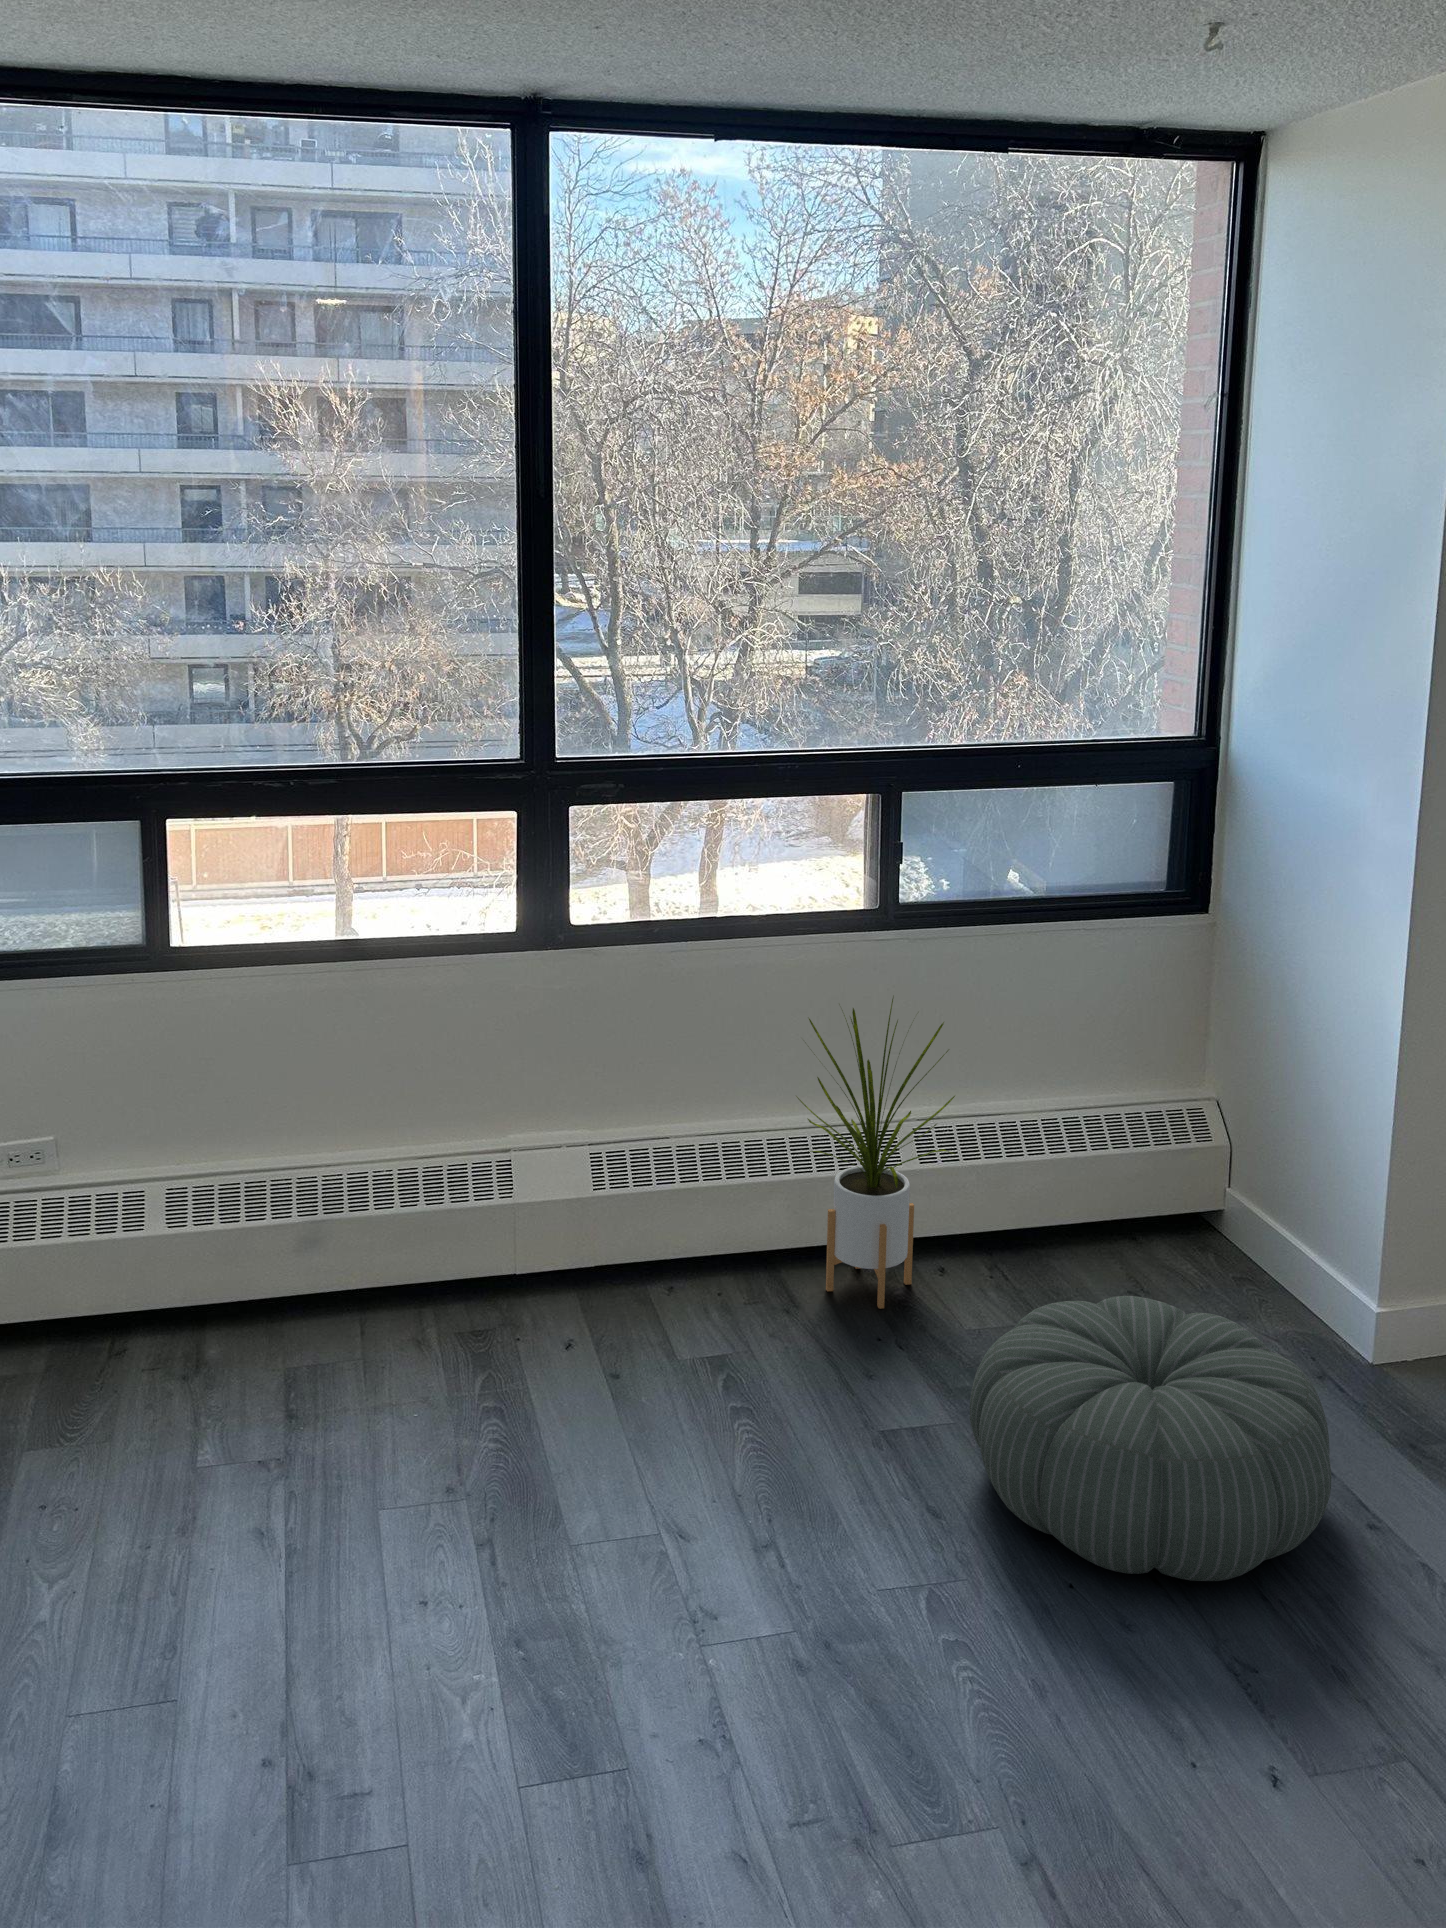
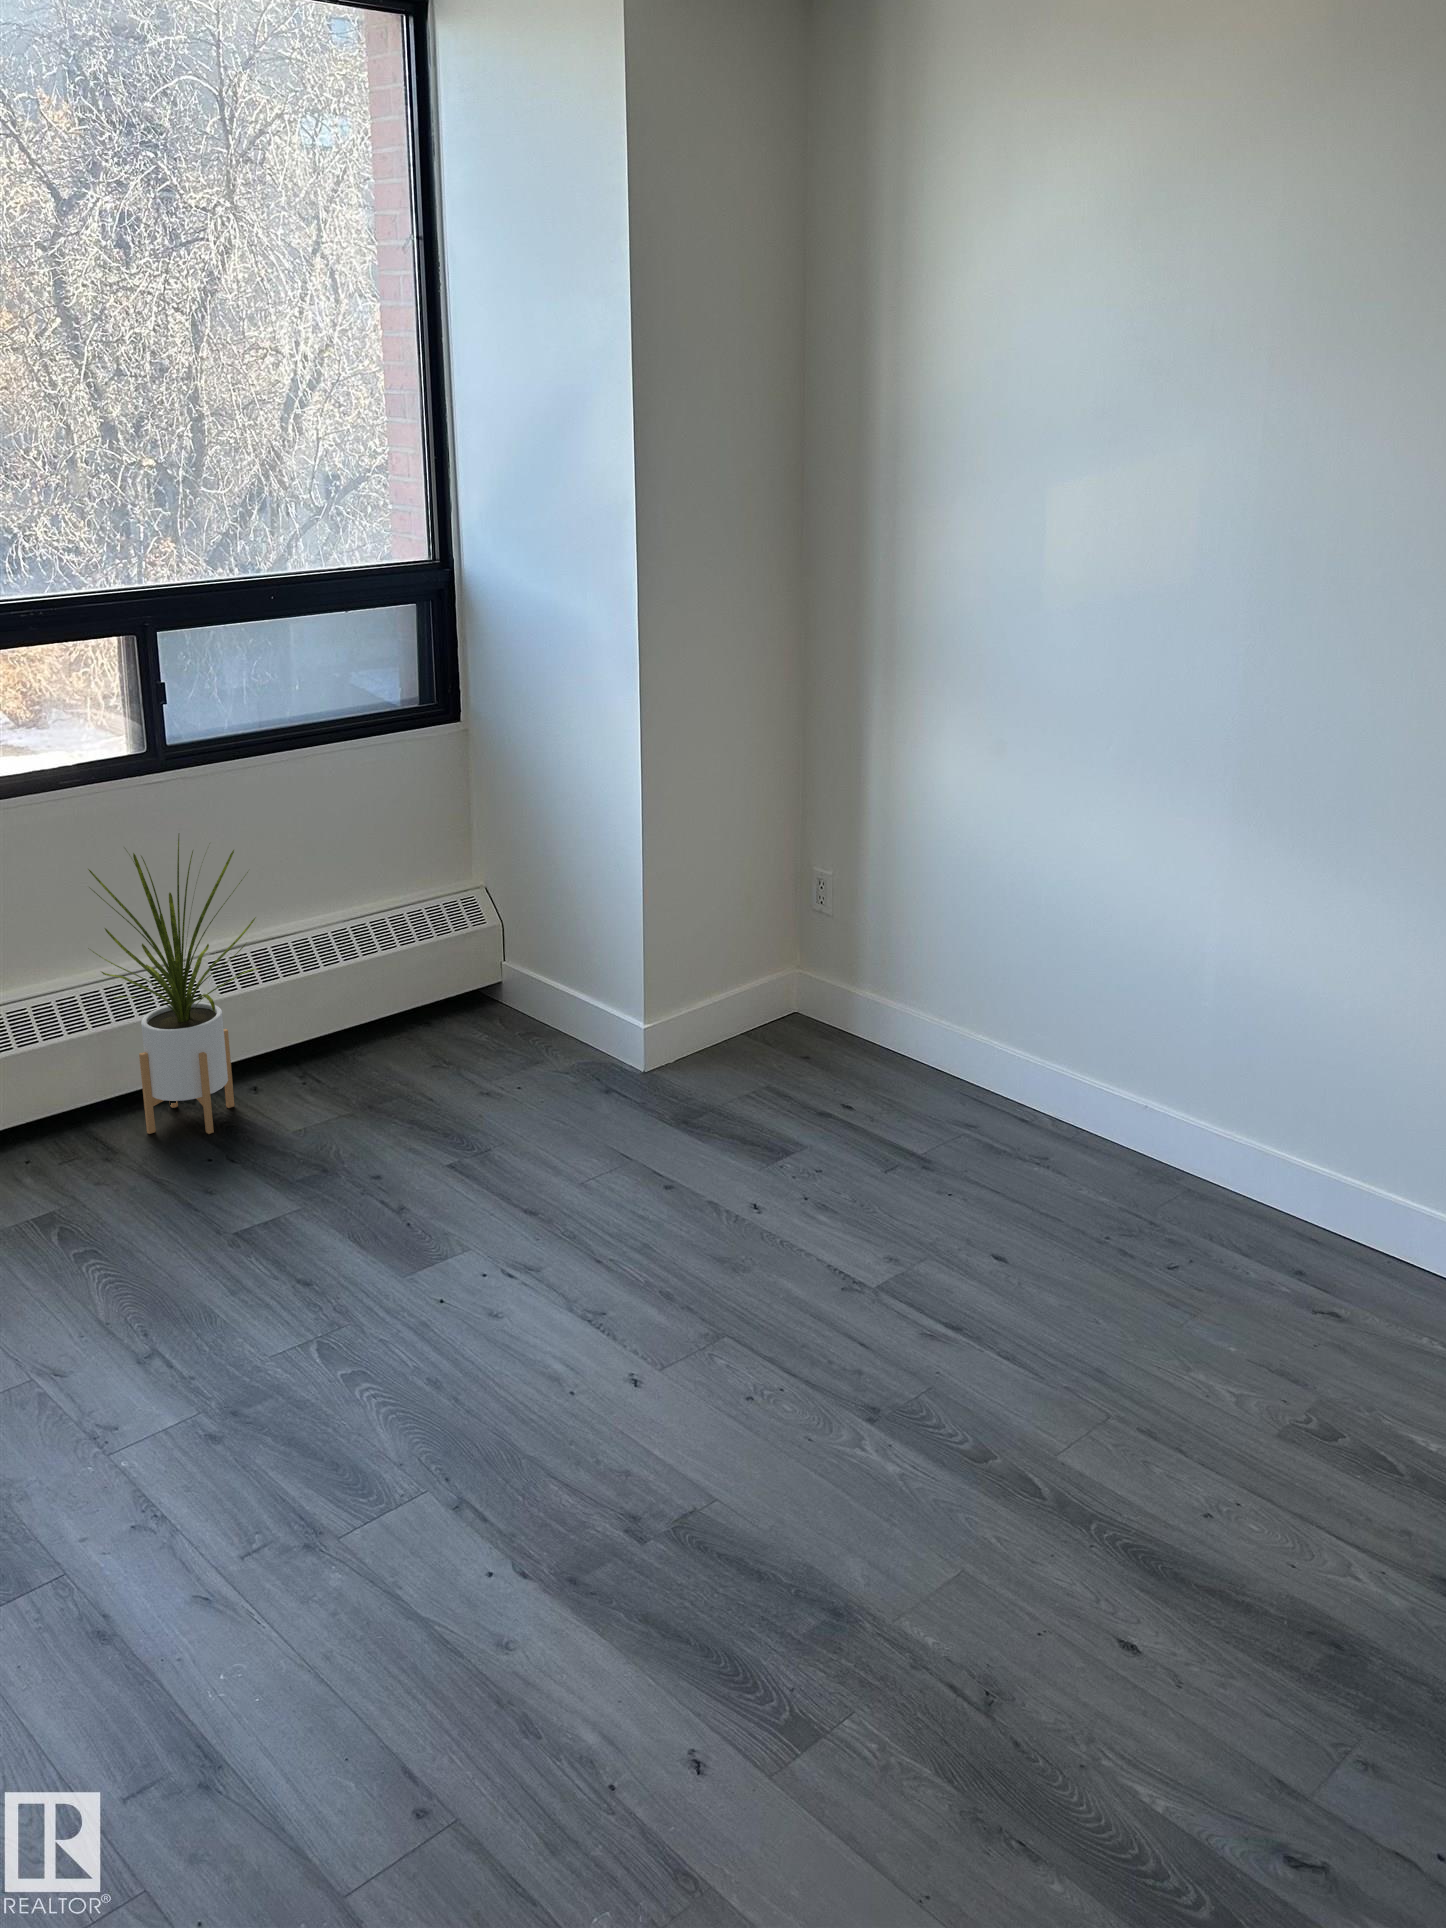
pouf: present [970,1296,1331,1581] -> none [332,1044,643,1263]

